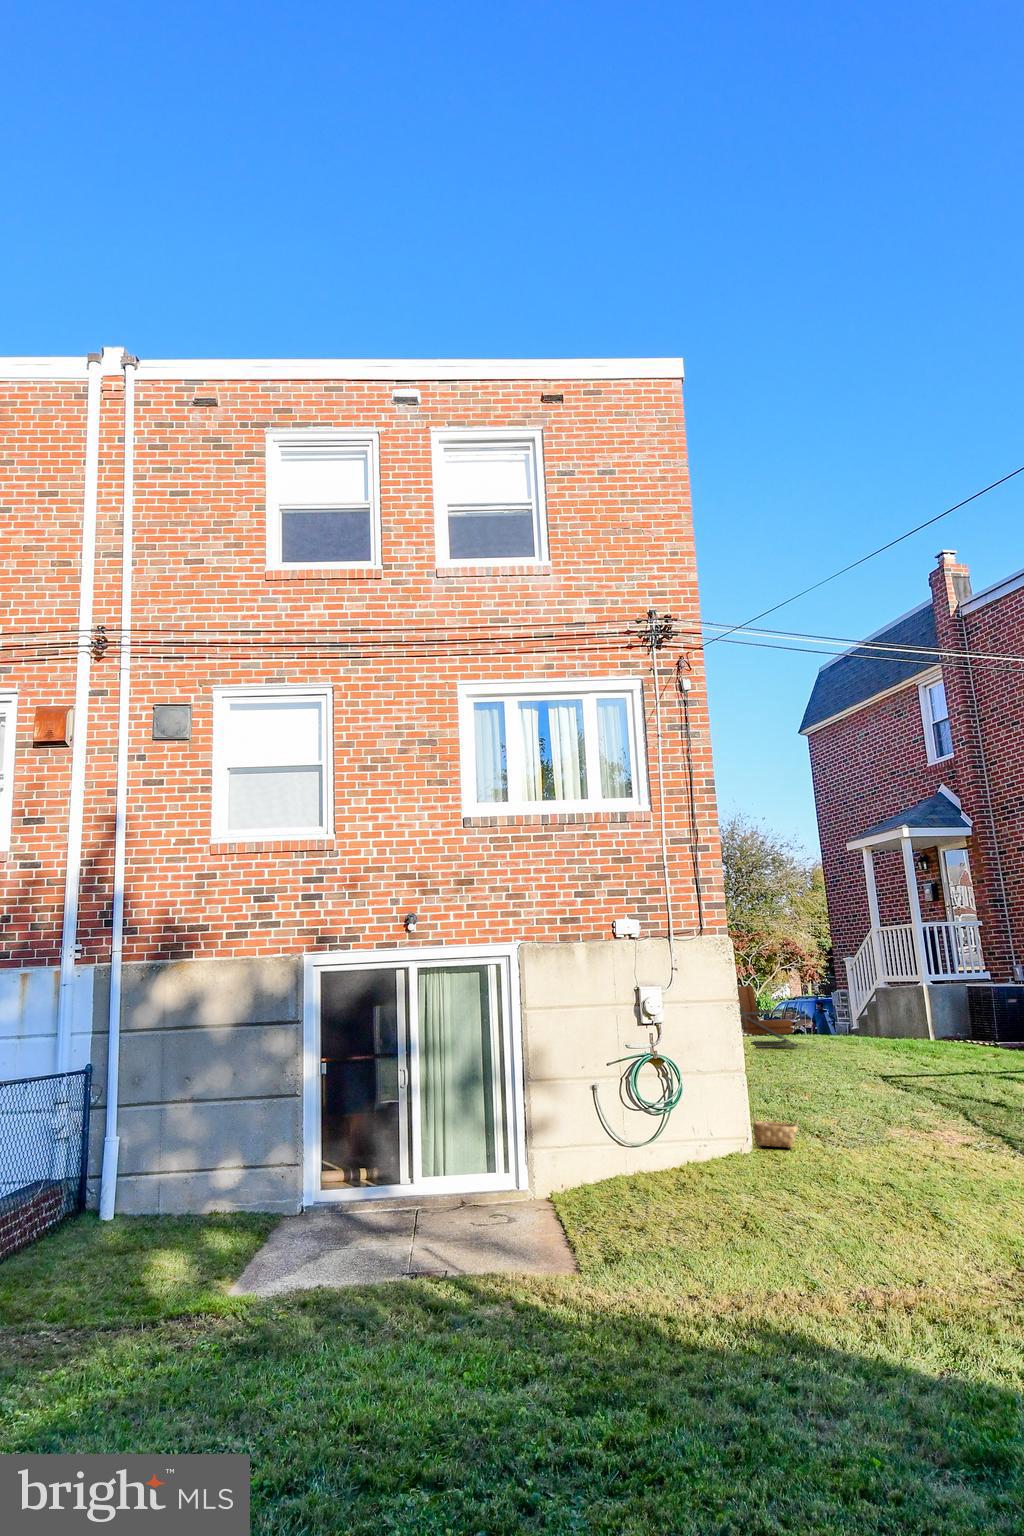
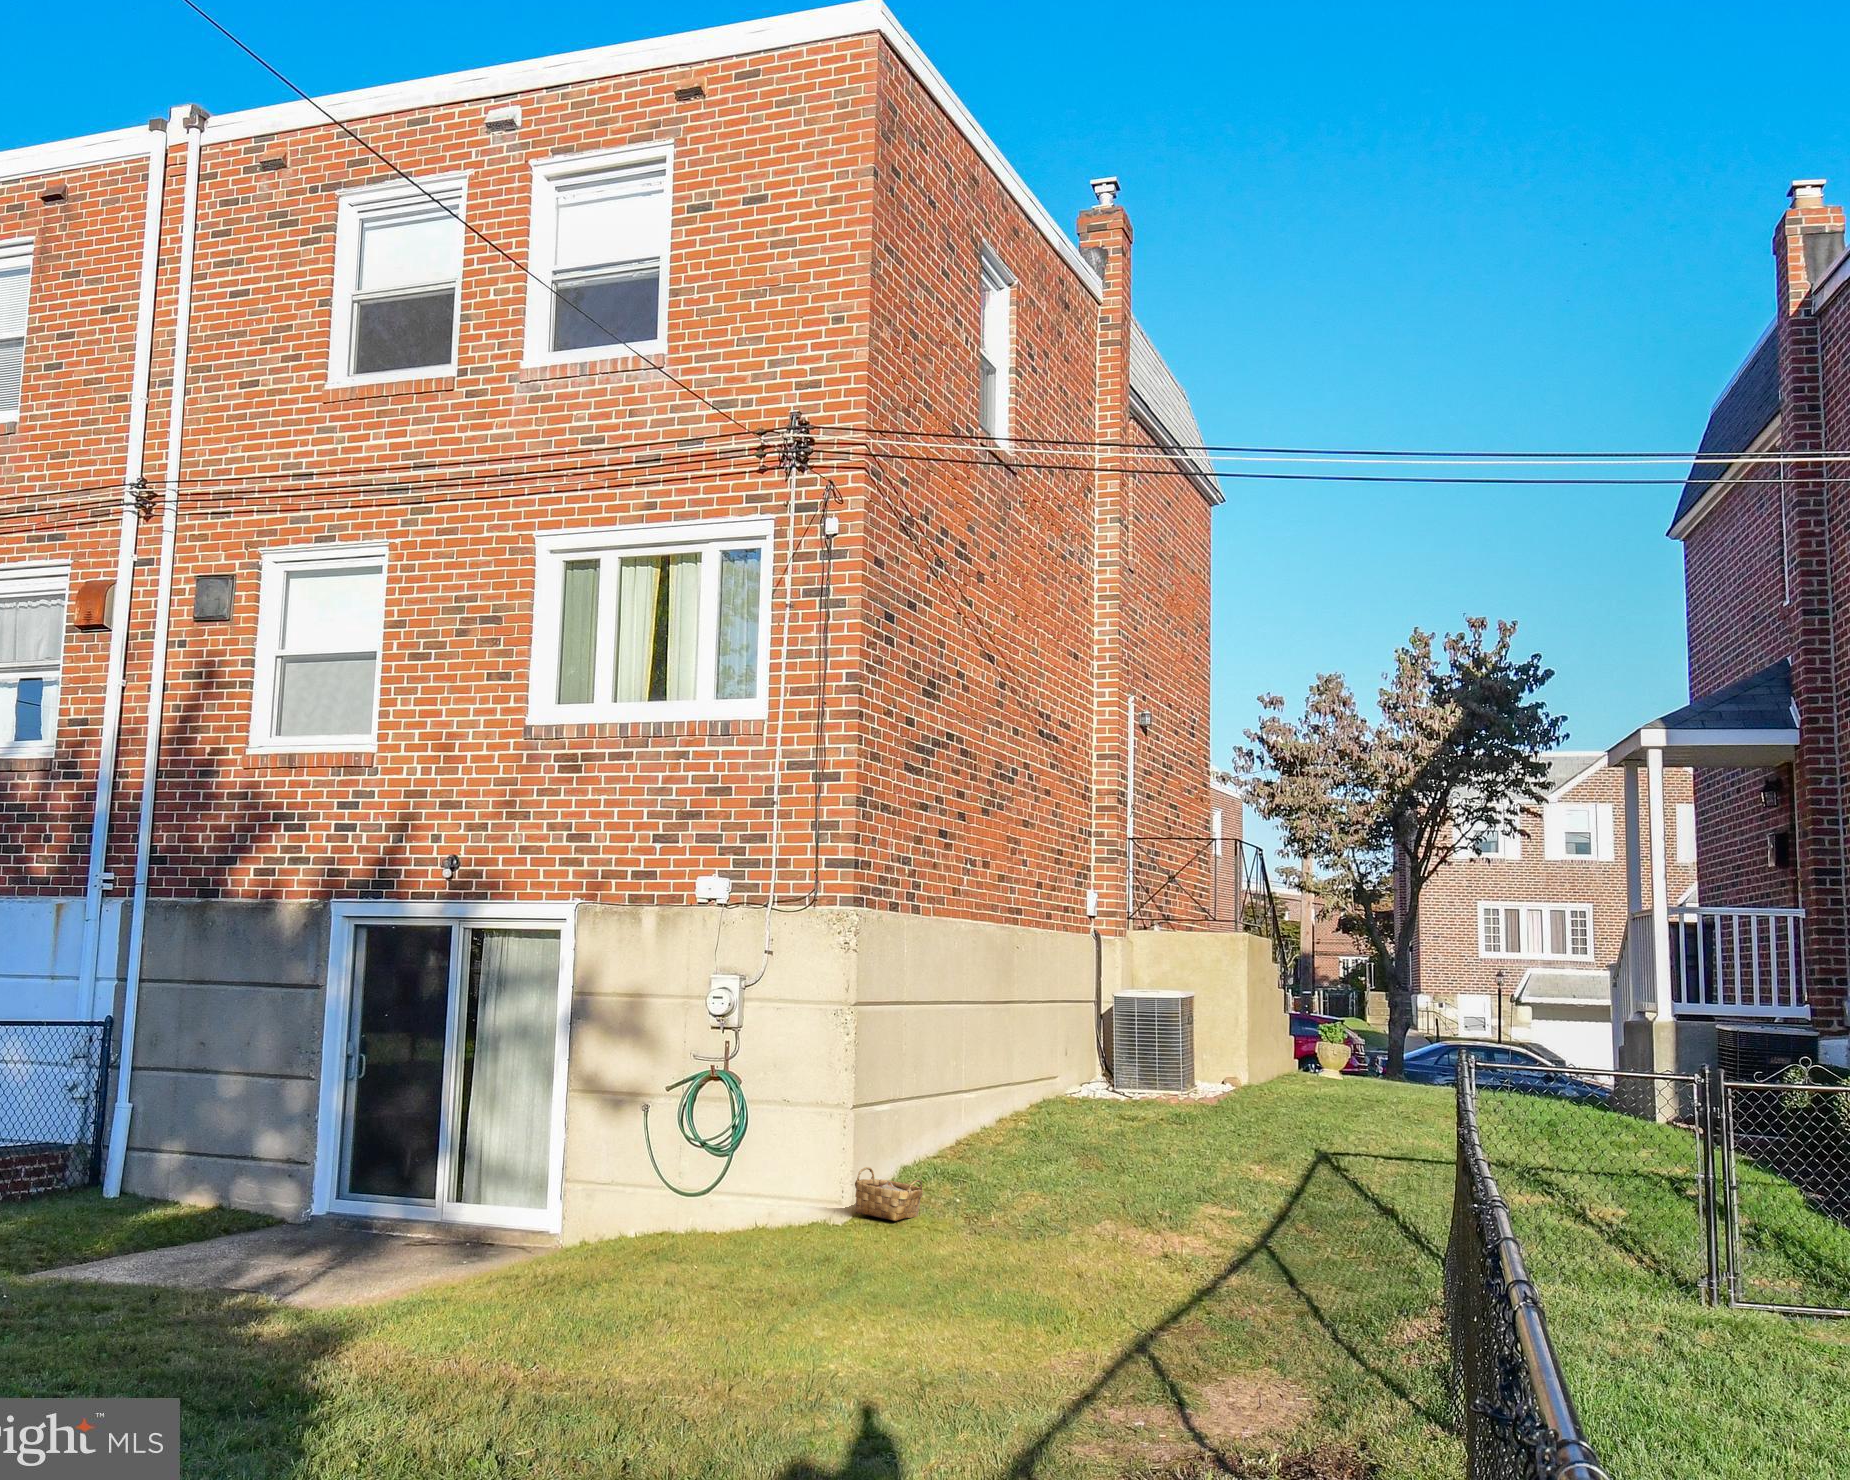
lounge chair: present [737,986,797,1047] -> none [1247,990,1362,1096]

